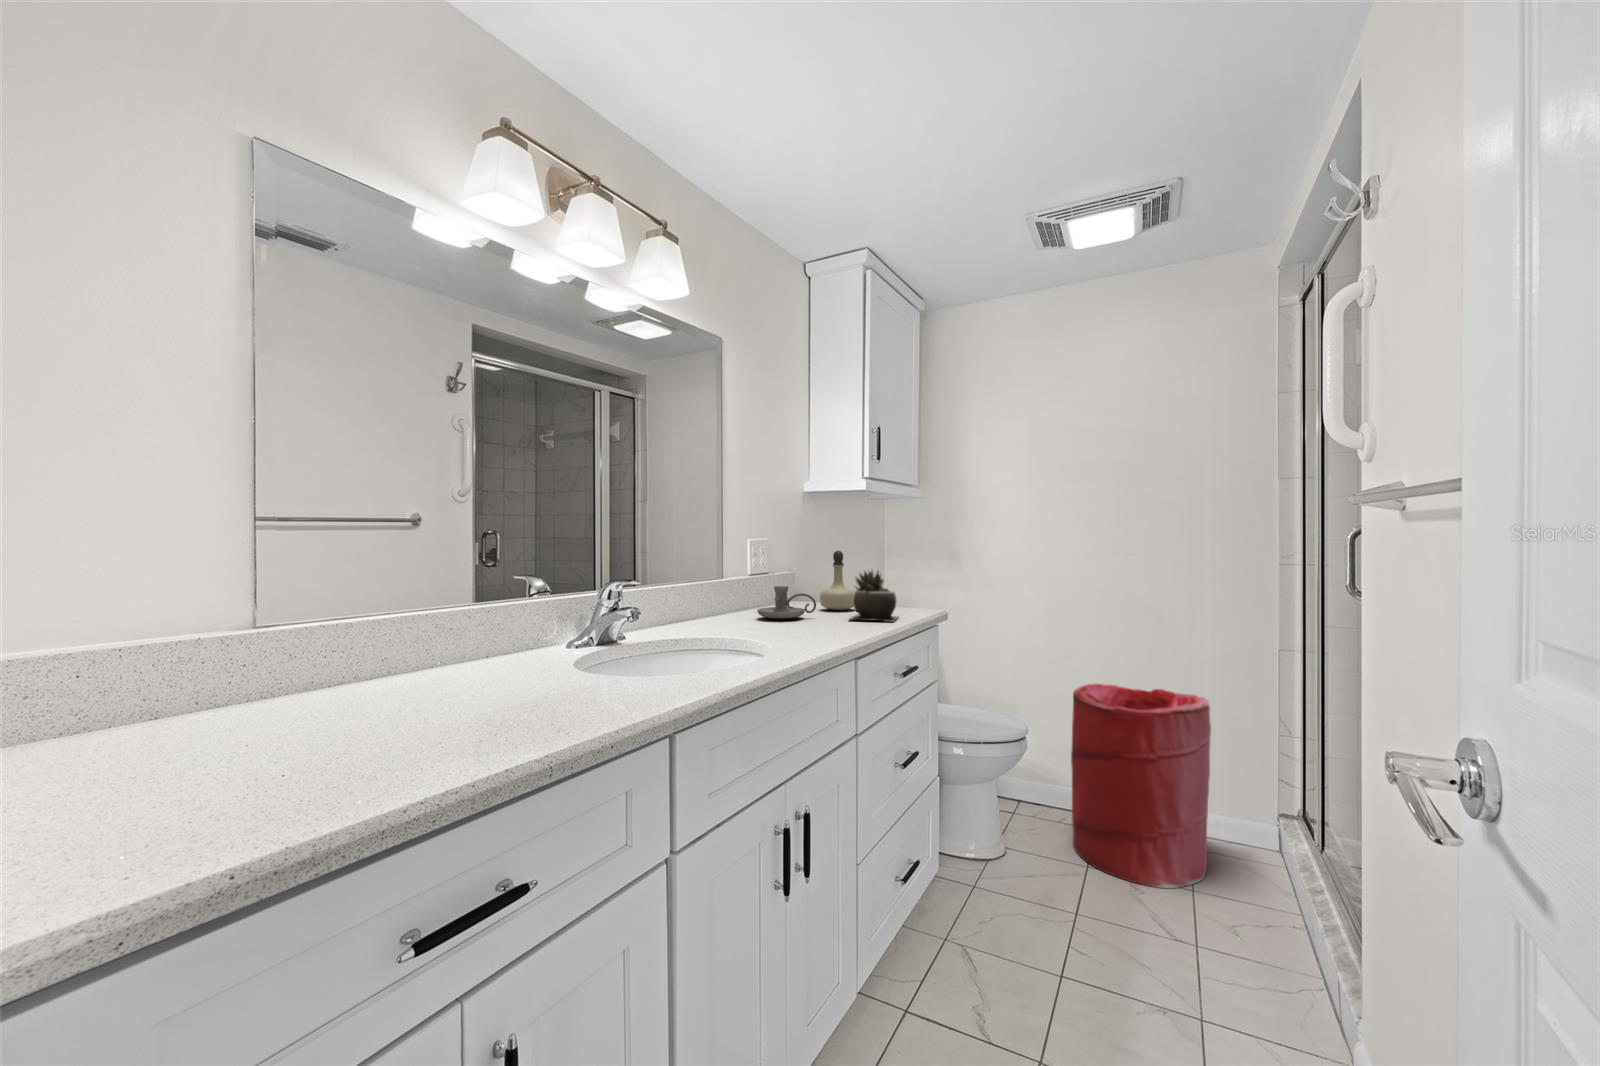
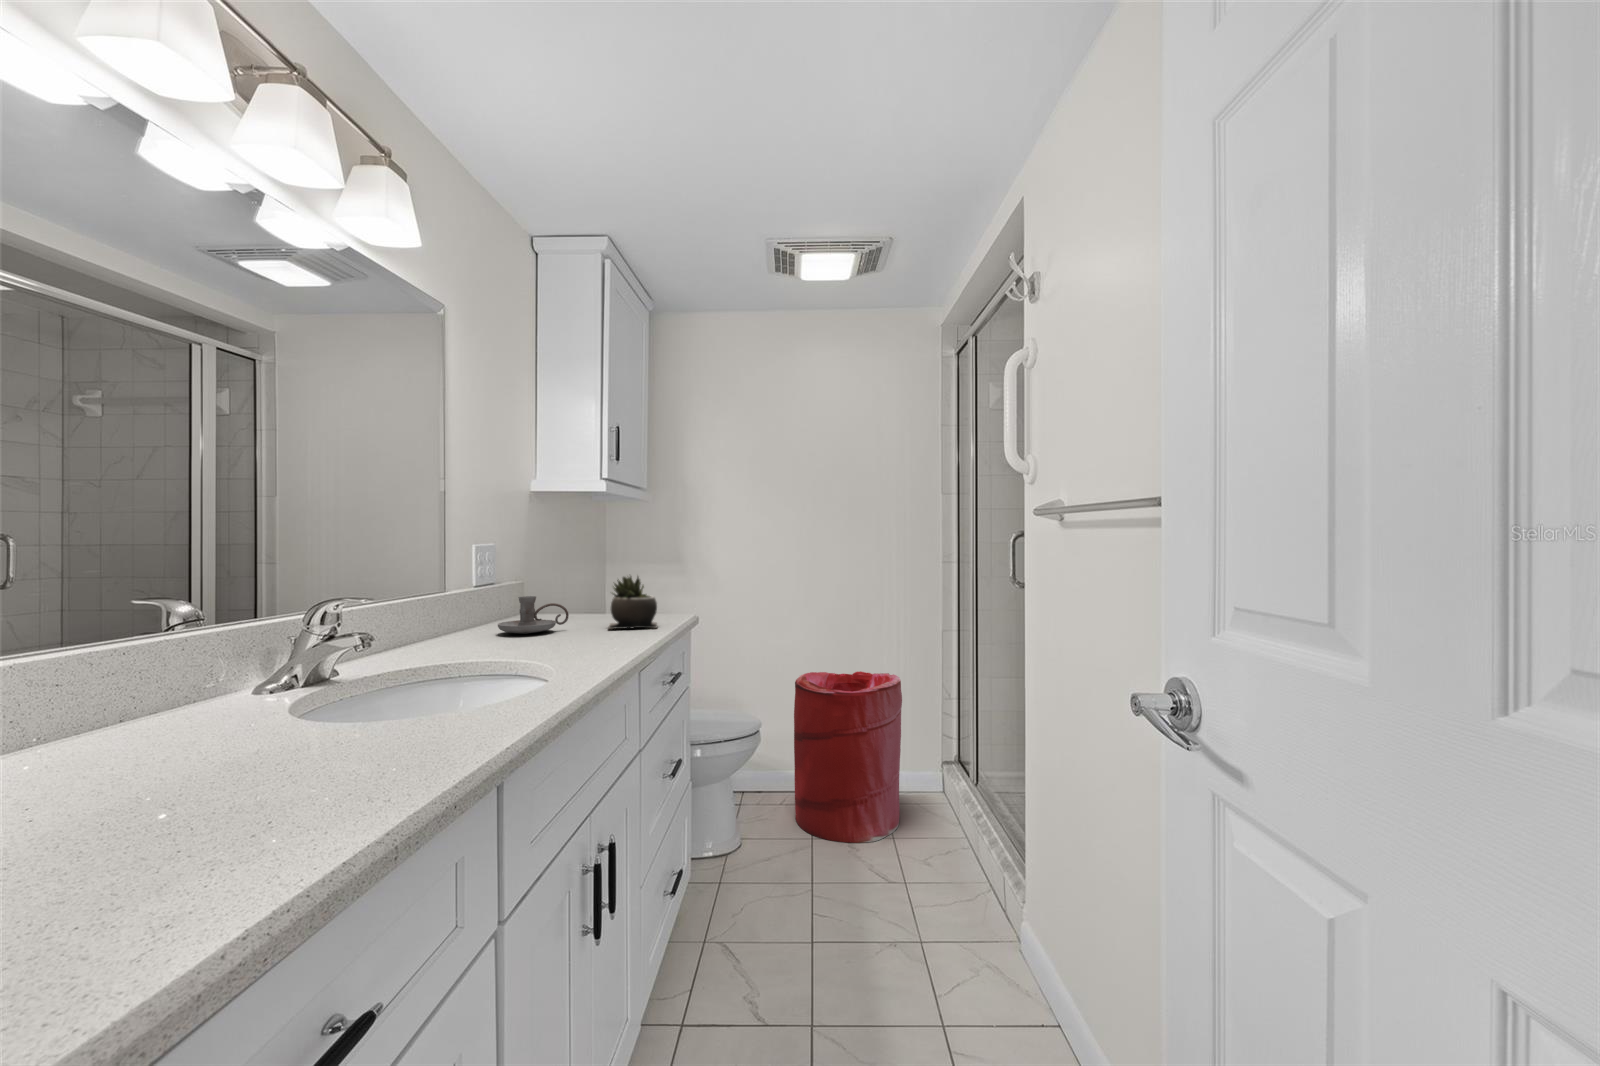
perfume bottle: present [820,551,855,610] -> none [563,556,604,620]

